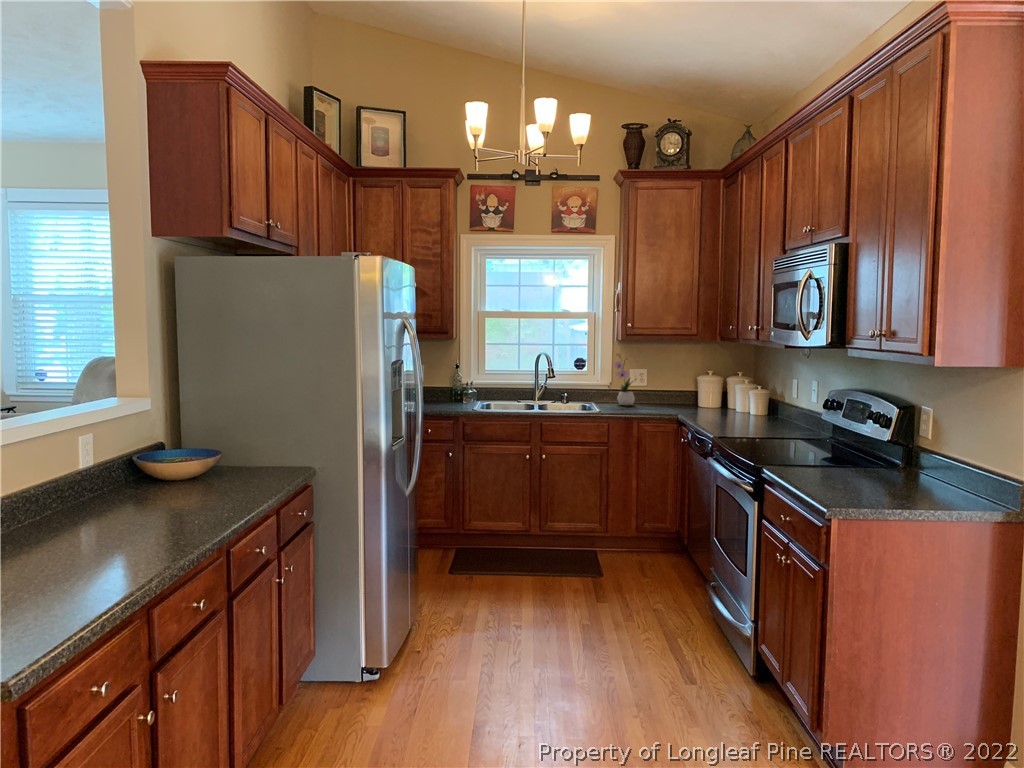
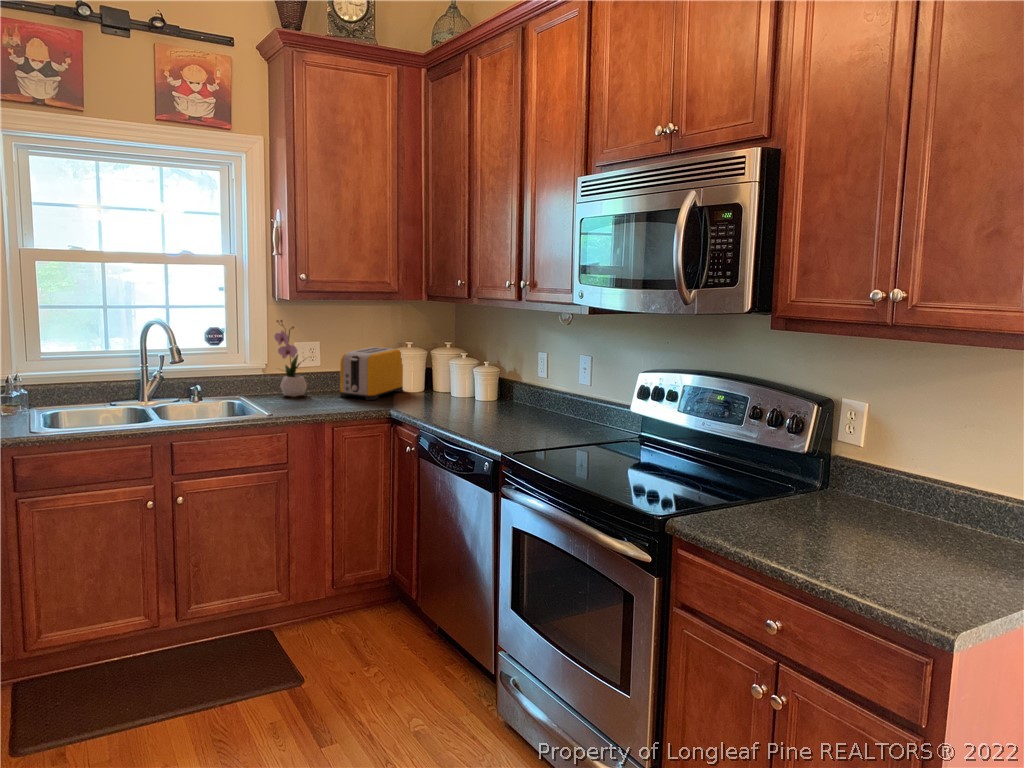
toaster: none [657,375,705,409] -> present [340,347,403,400]

